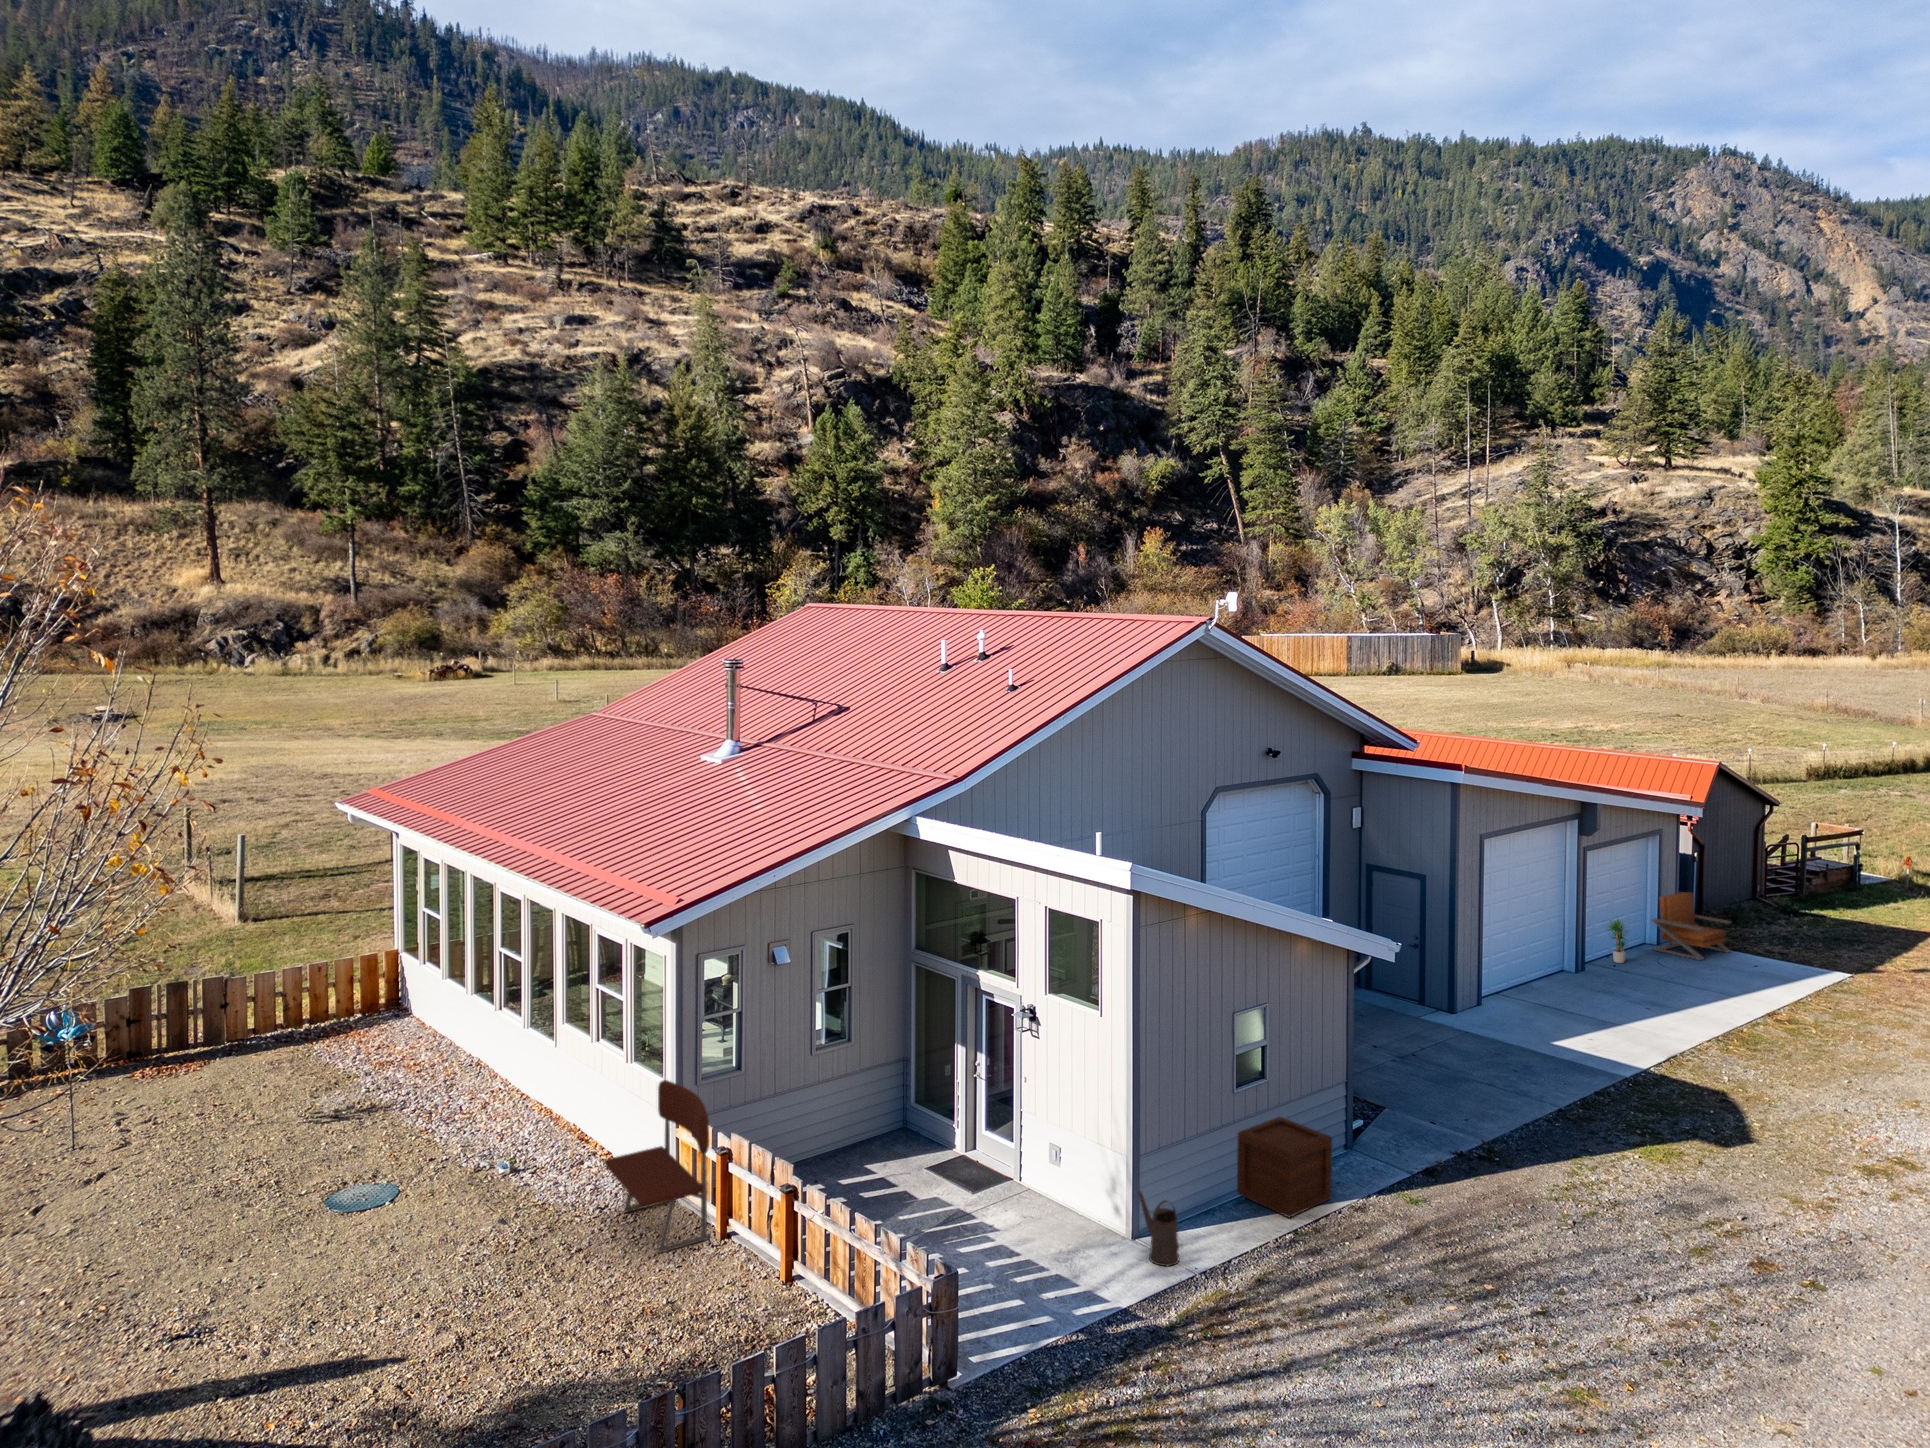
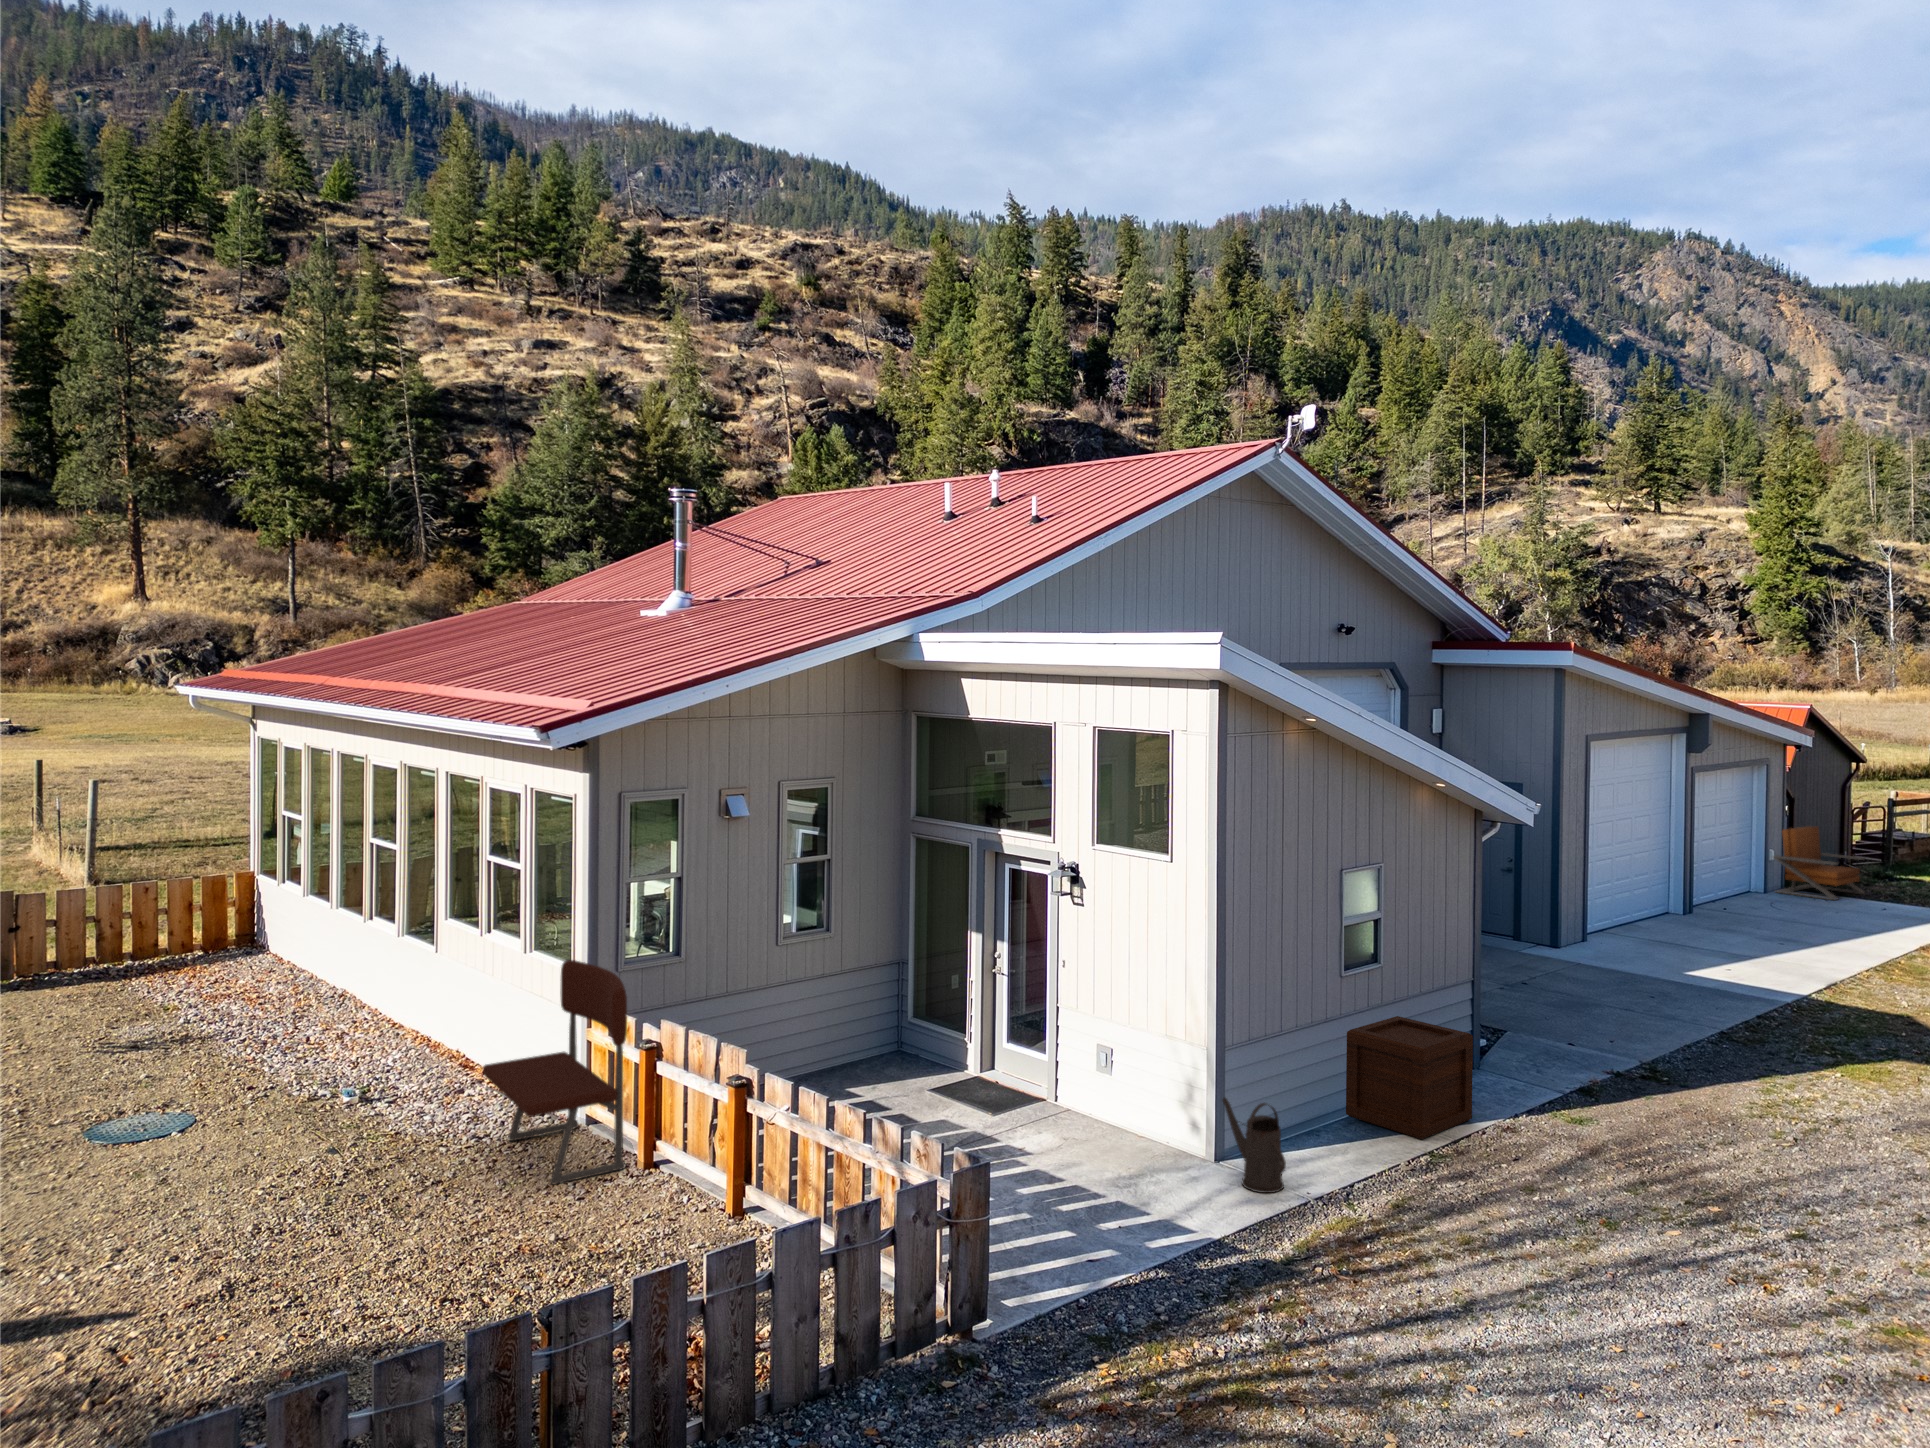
potted plant: present [1608,919,1627,963] -> none [1721,848,1757,903]

